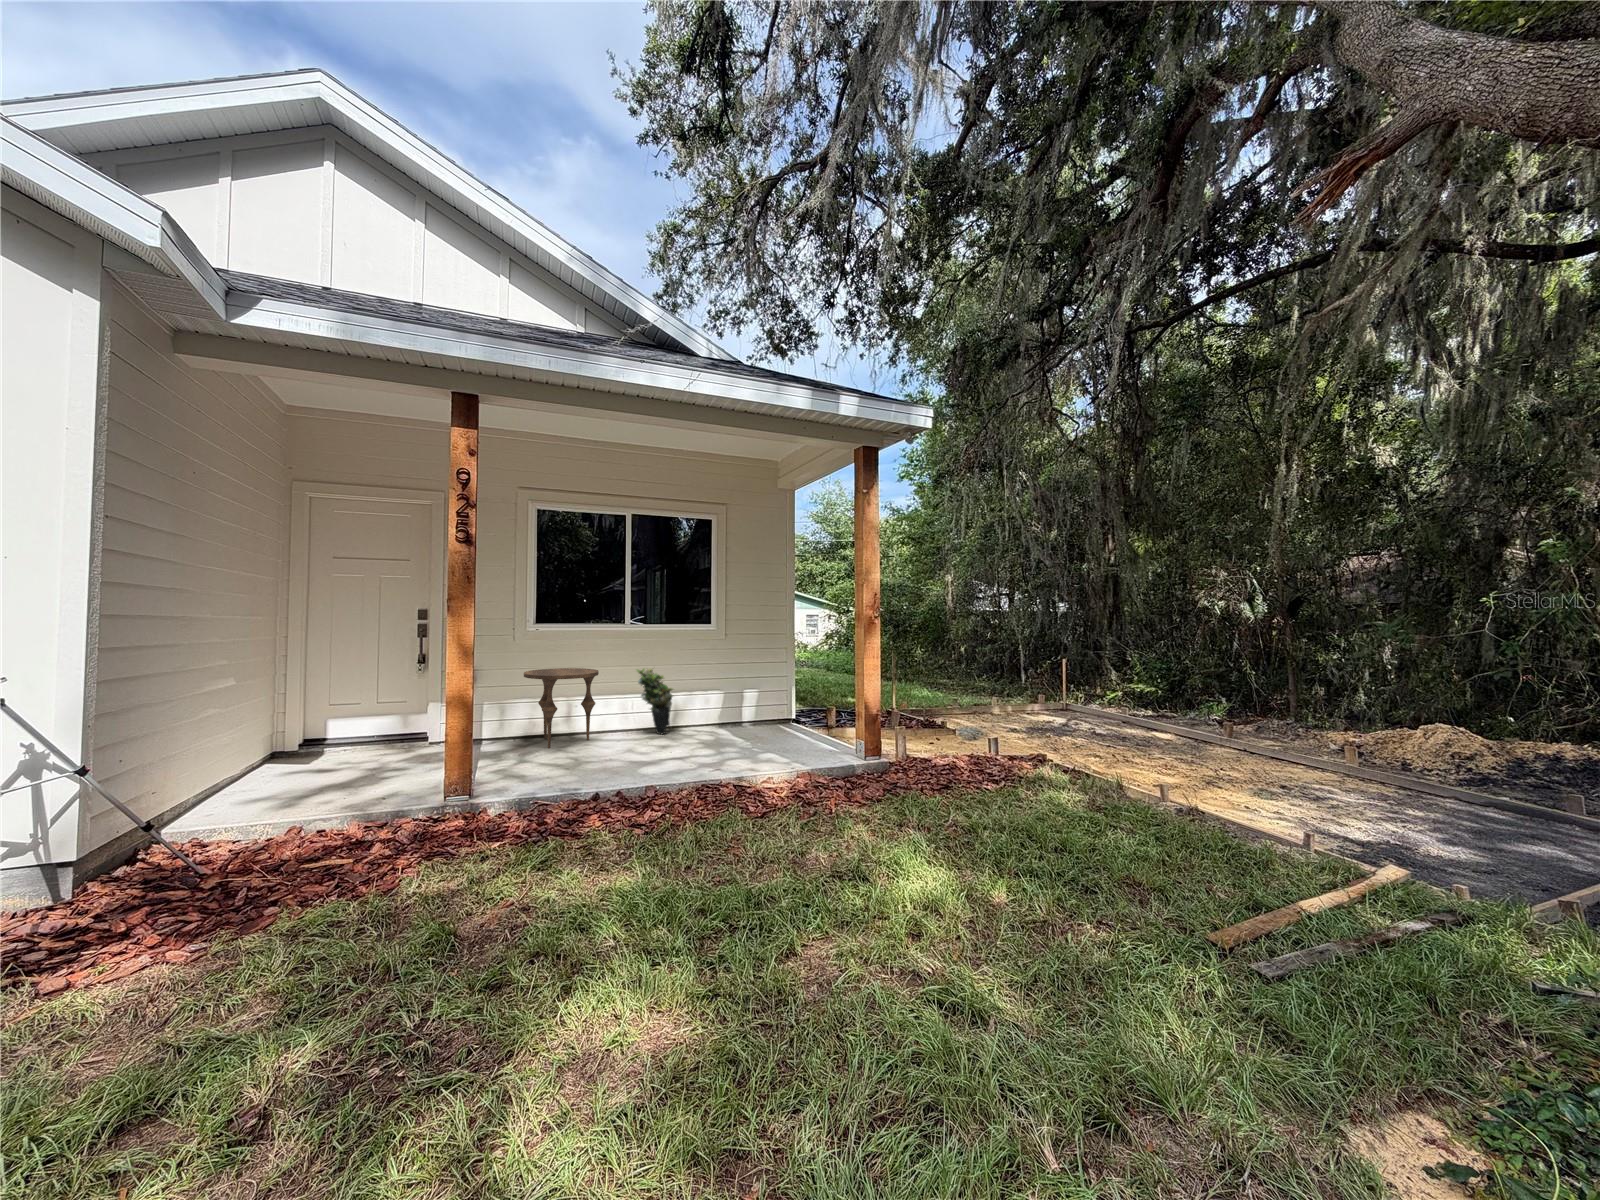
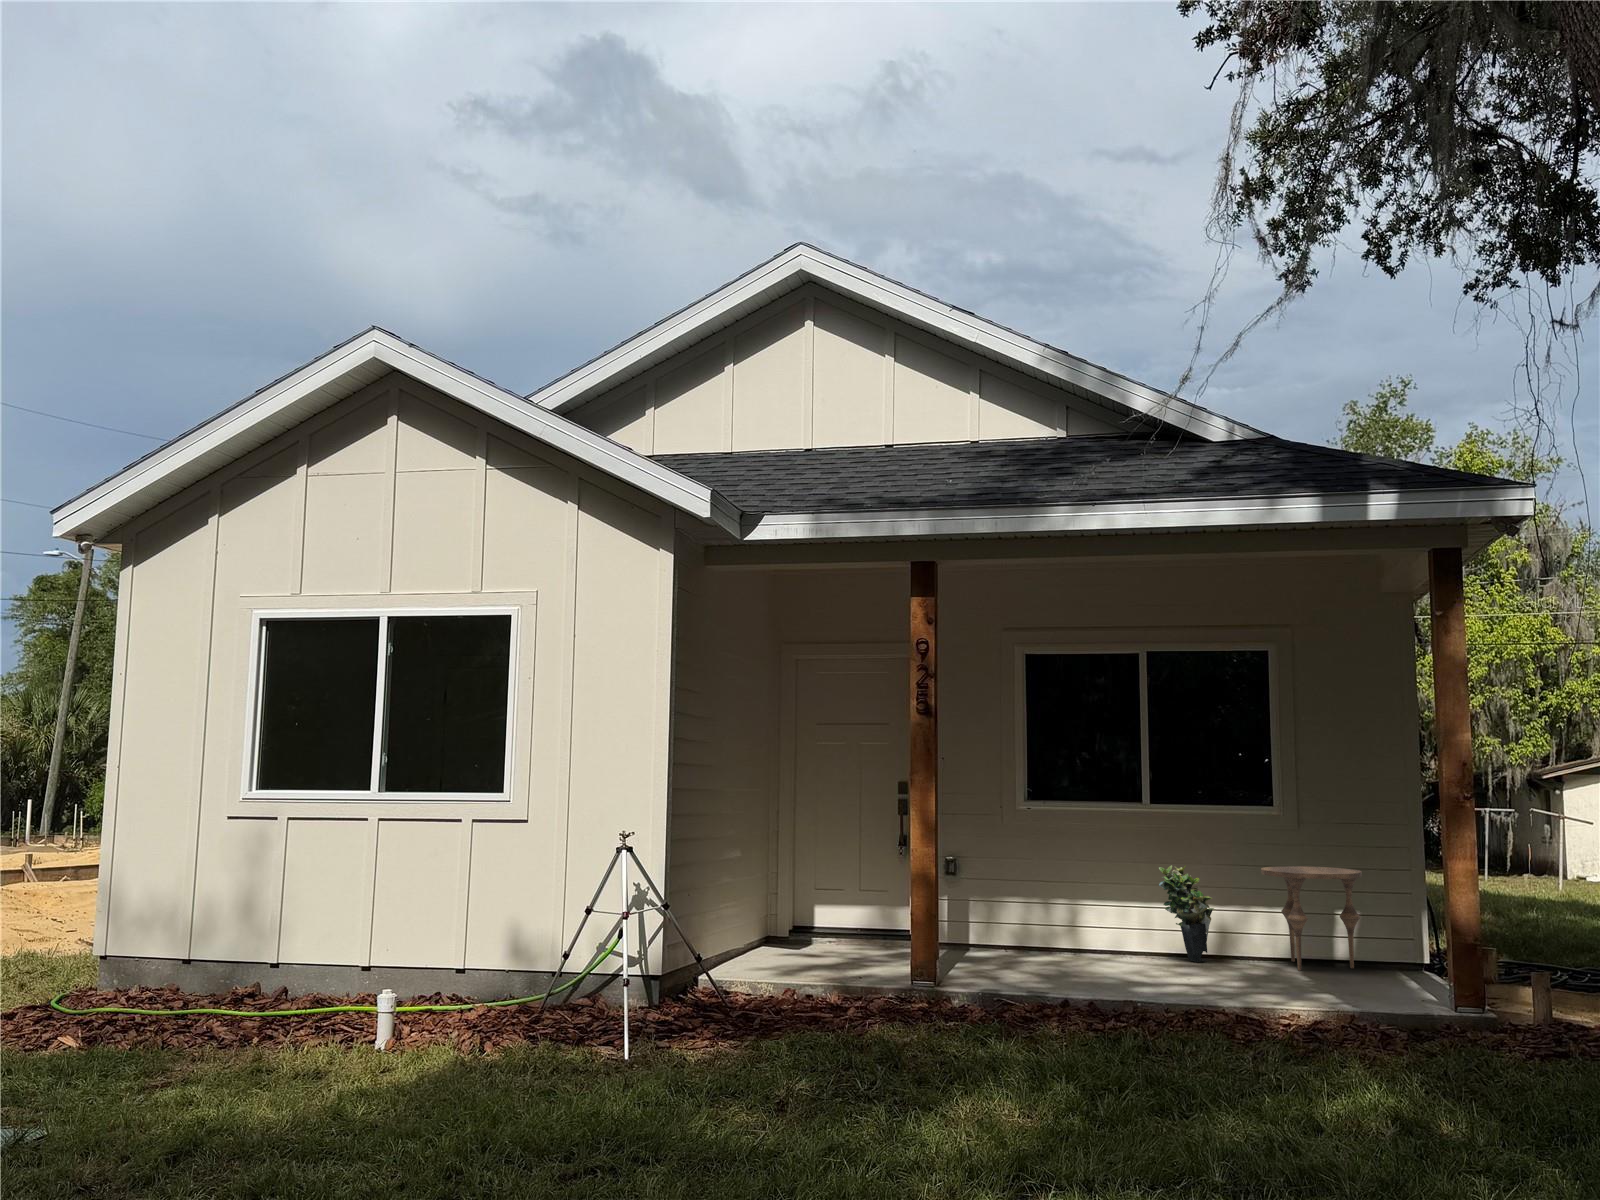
side table: present [524,668,599,748] -> present [1261,866,1362,971]

